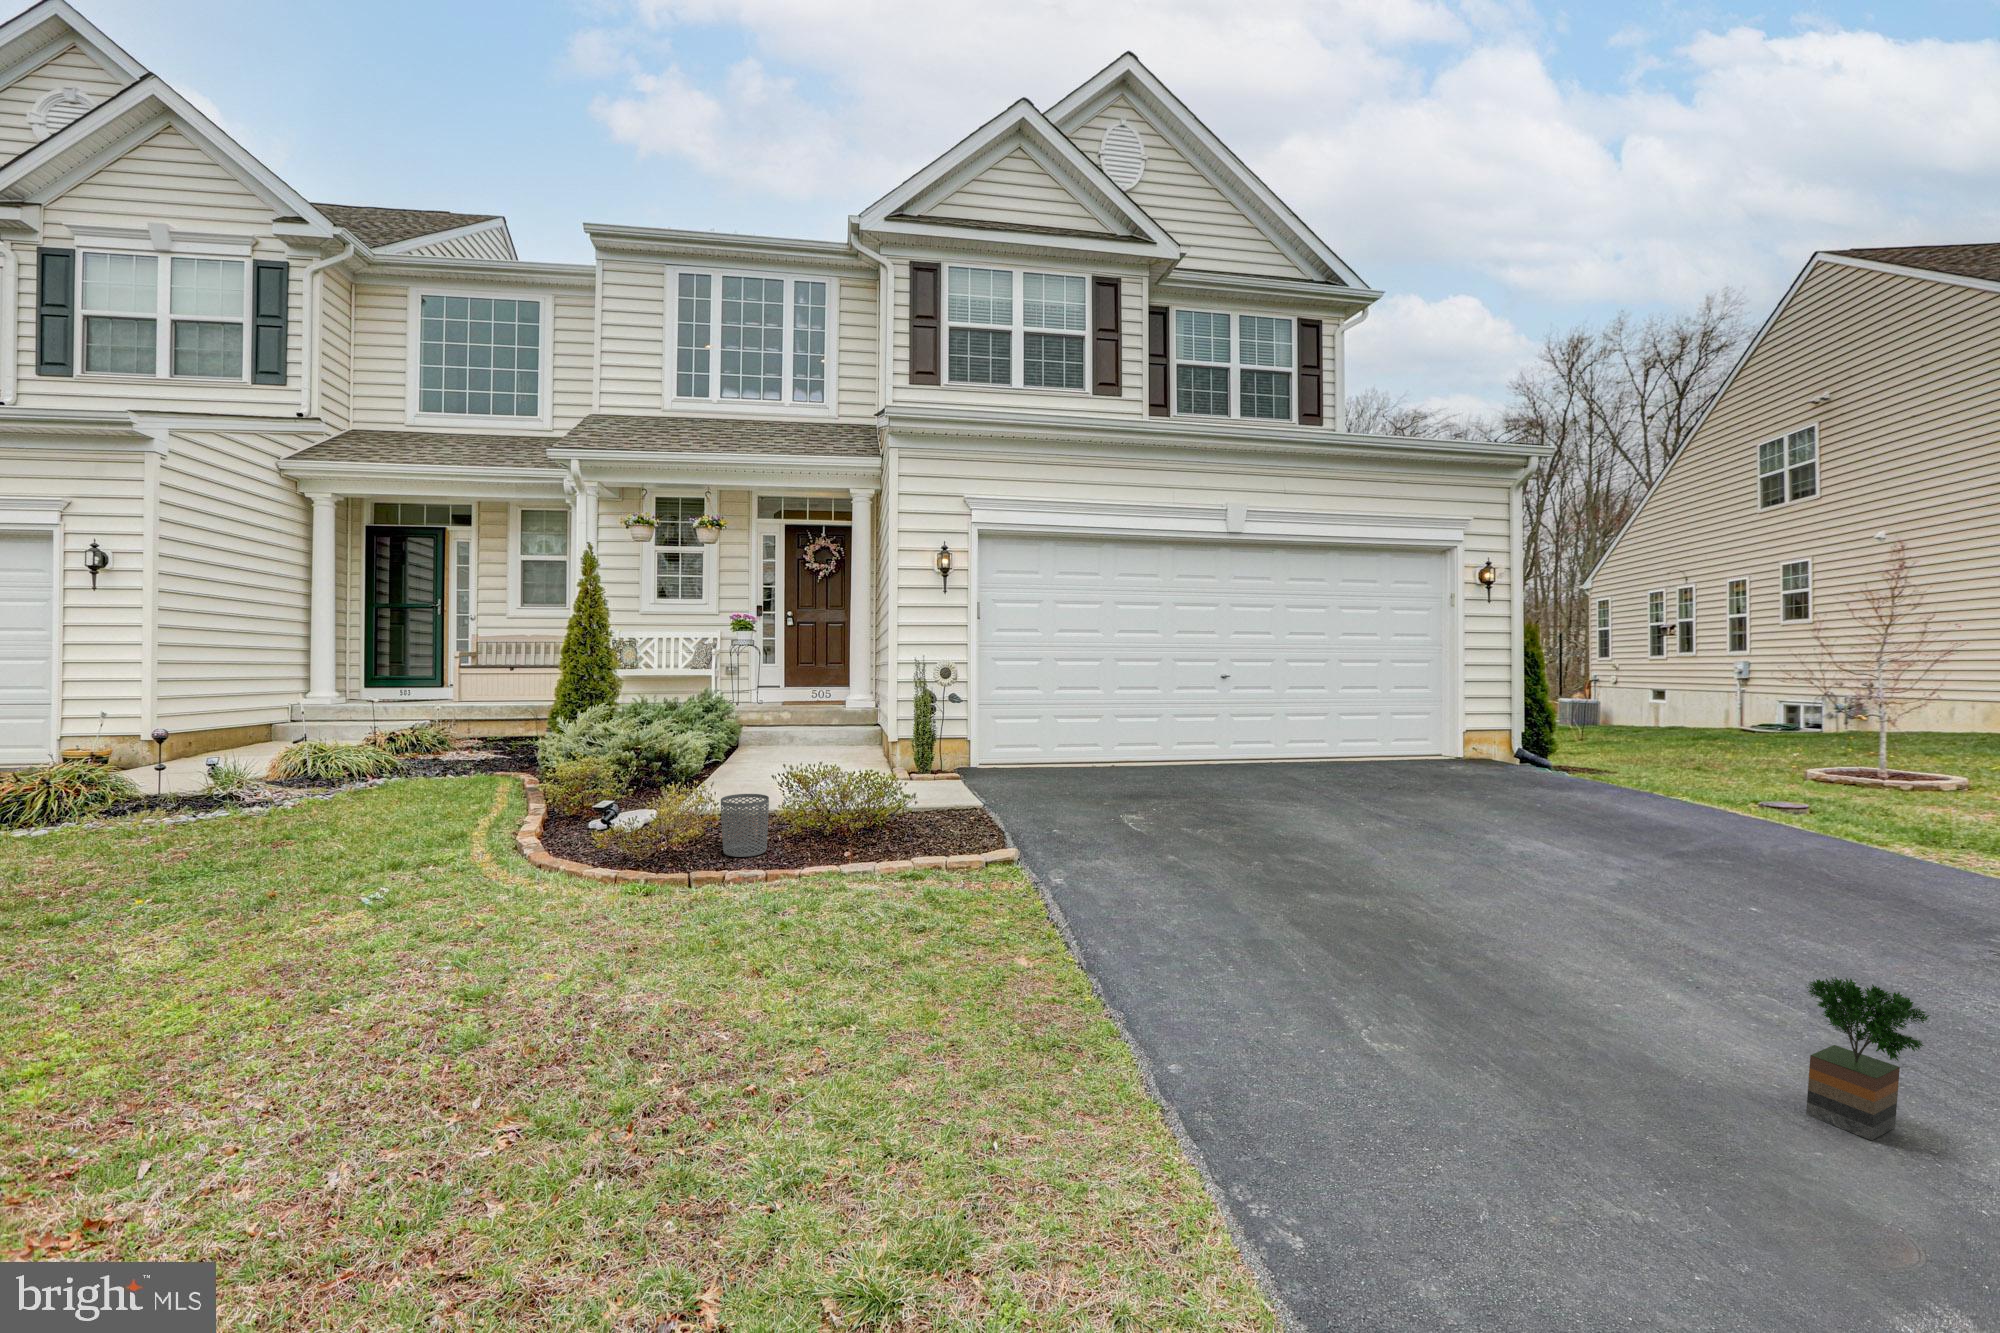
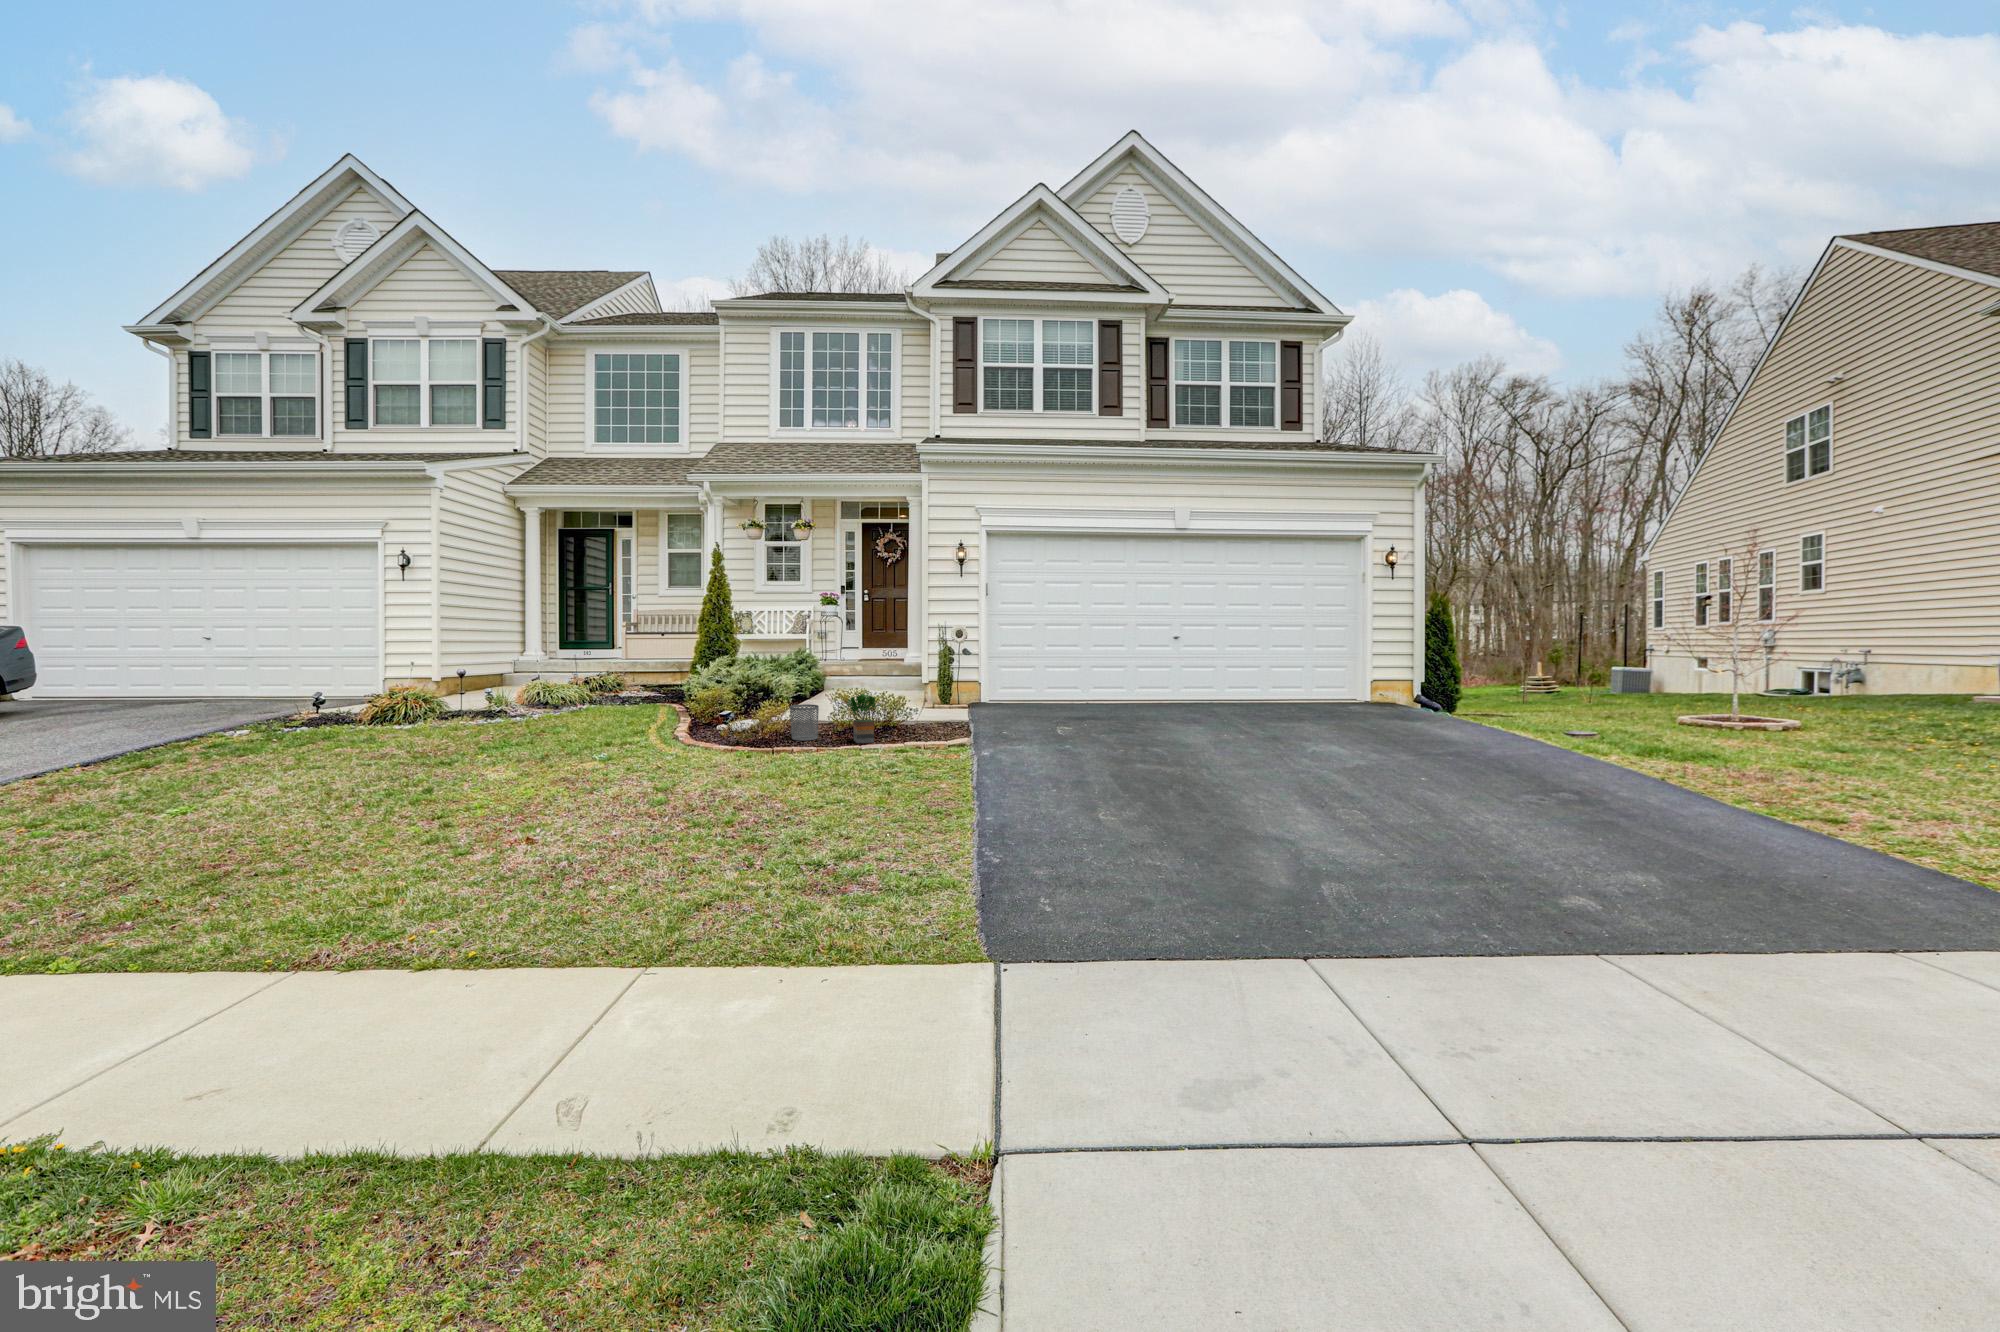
potted tree: present [1806,977,1929,1141] -> present [847,694,881,743]

